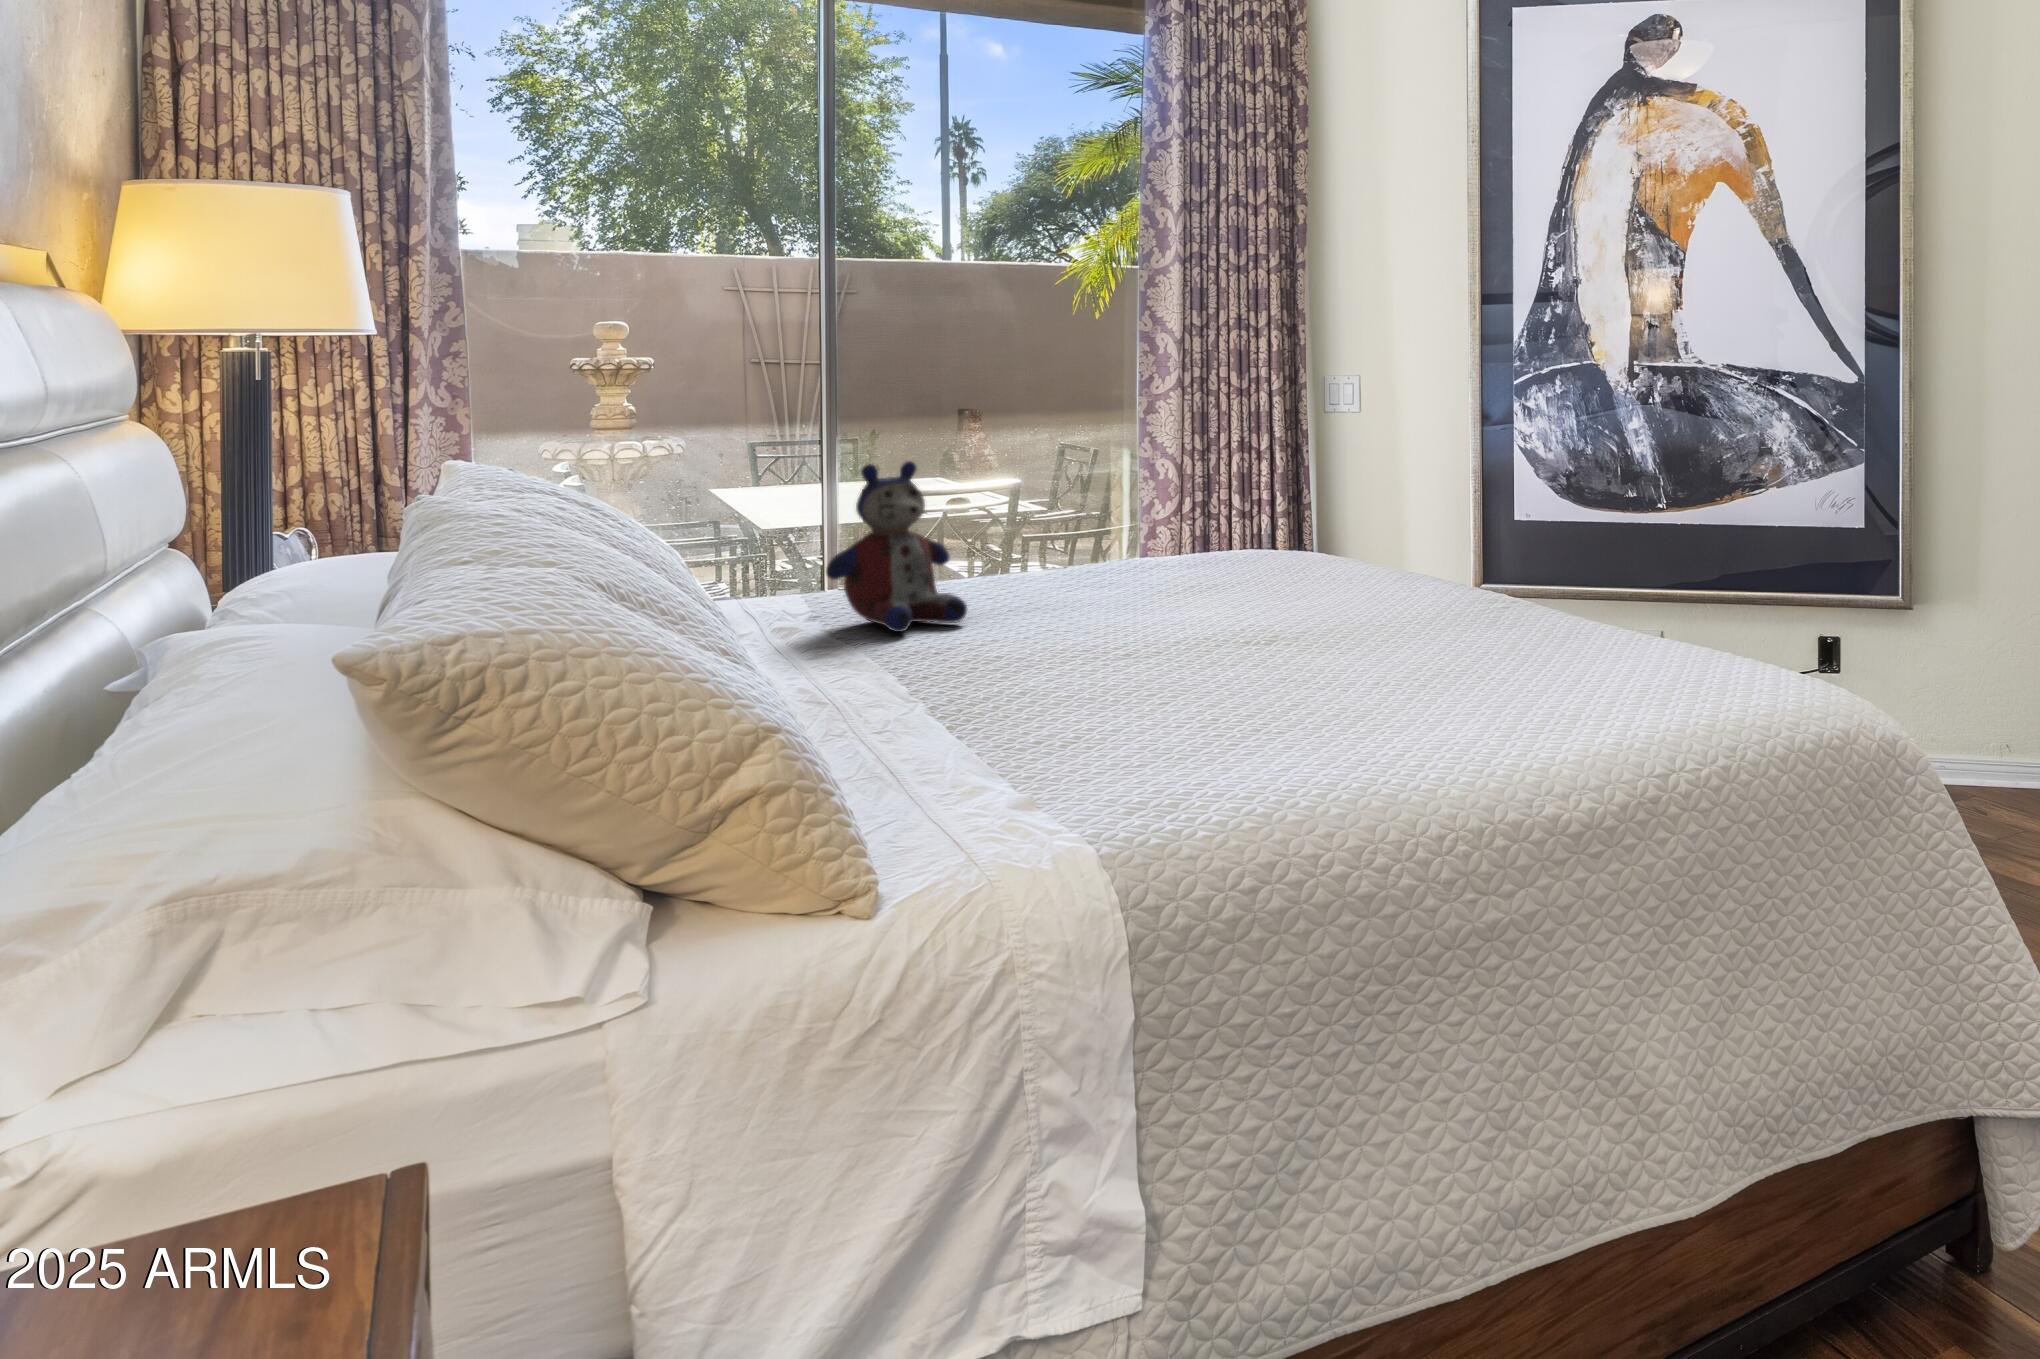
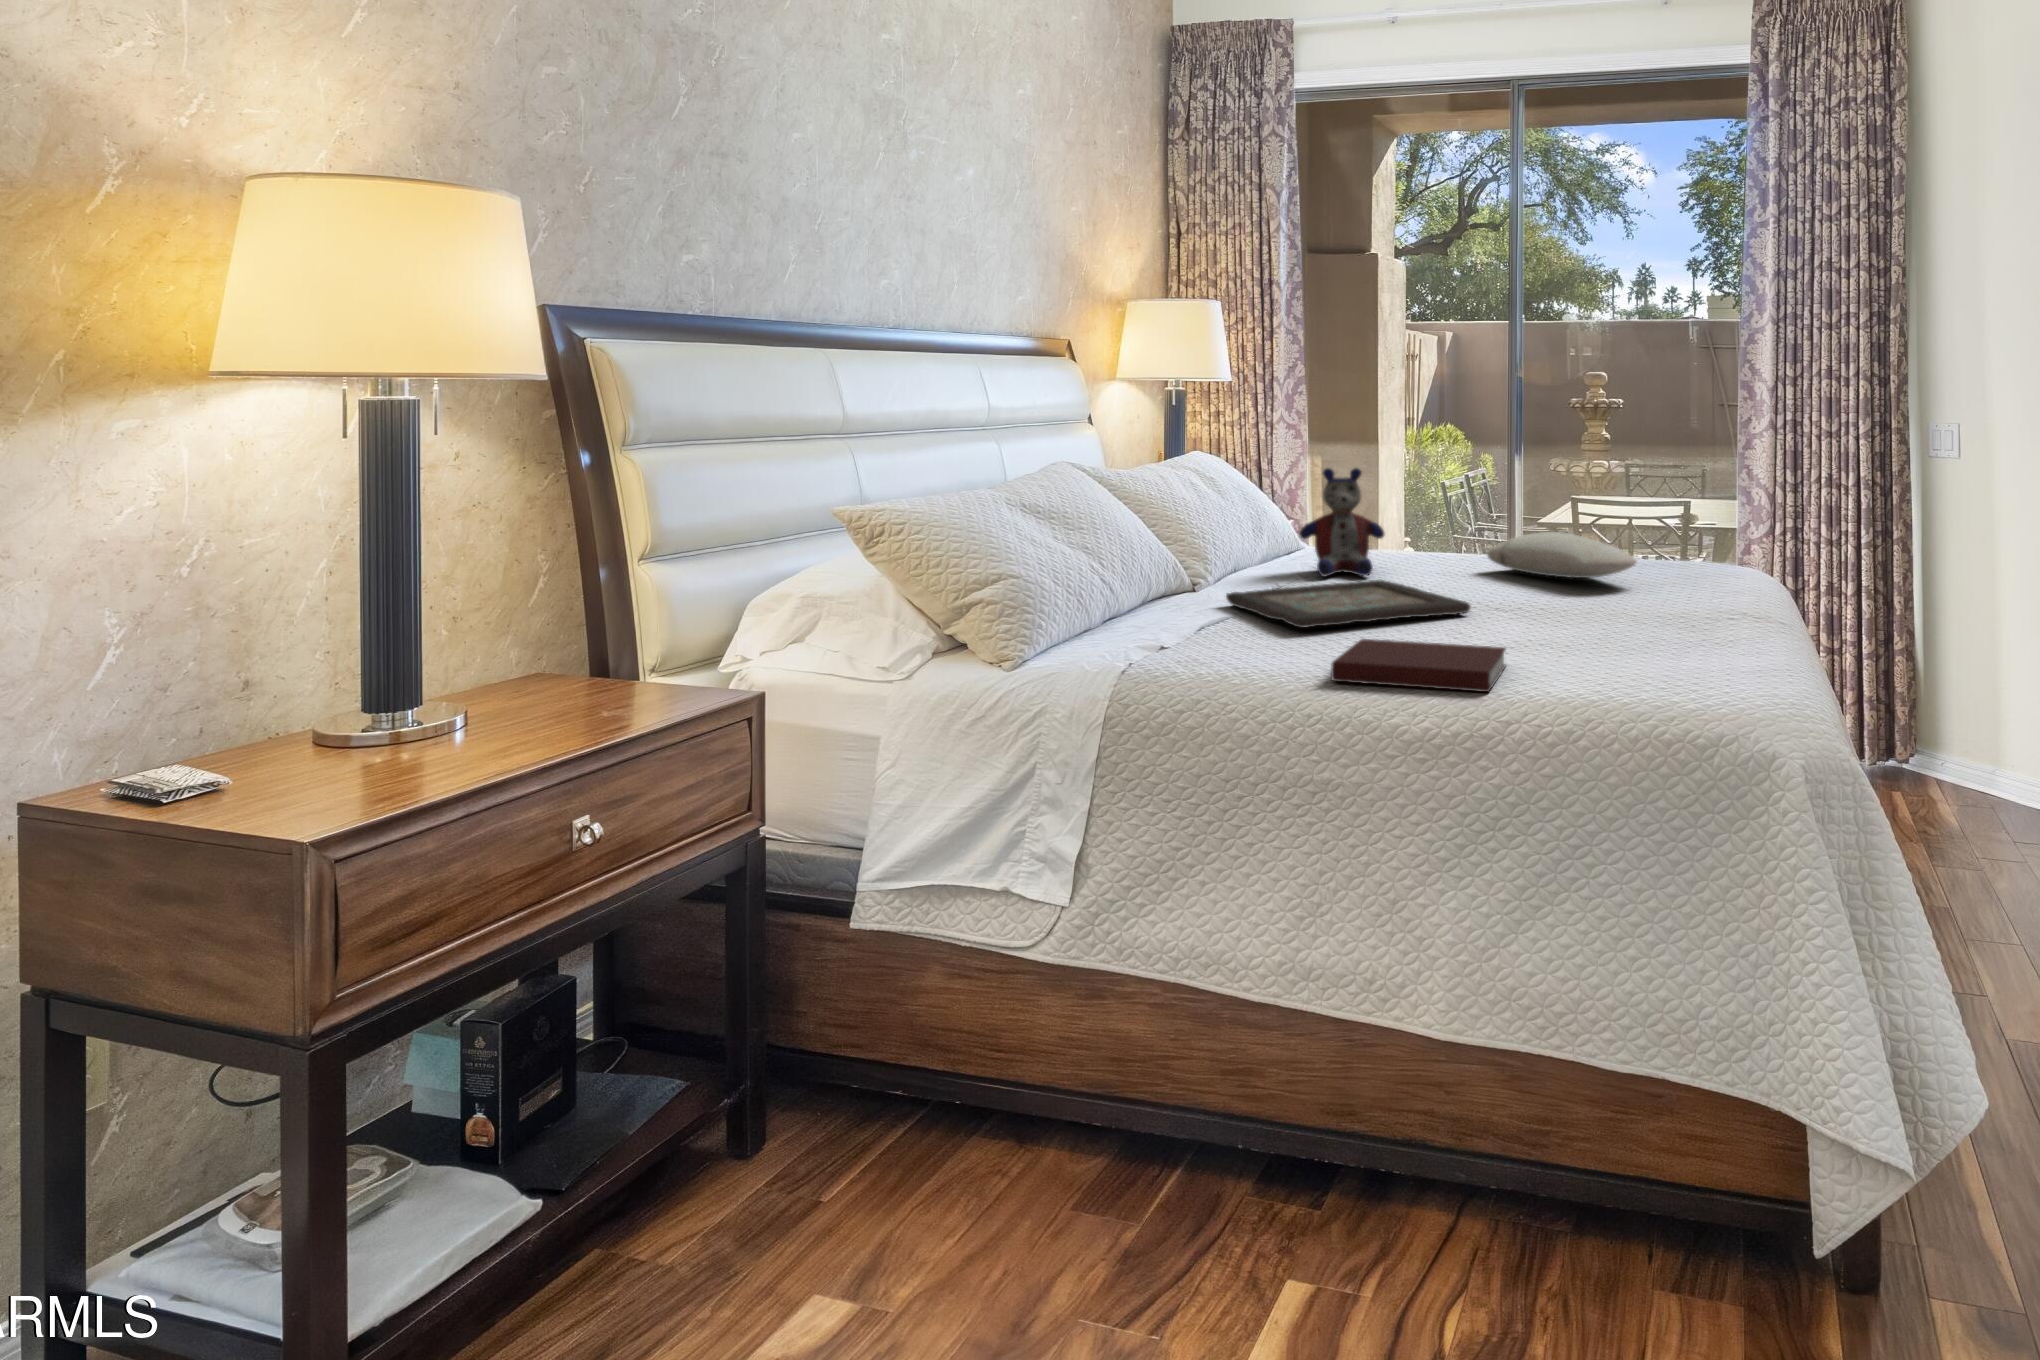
pillow: none [1087,528,1311,586] -> present [1487,532,1637,578]
decorative tray: none [884,621,1249,700] -> present [1226,580,1470,628]
notebook: none [1304,667,1565,753] -> present [1331,639,1506,692]

